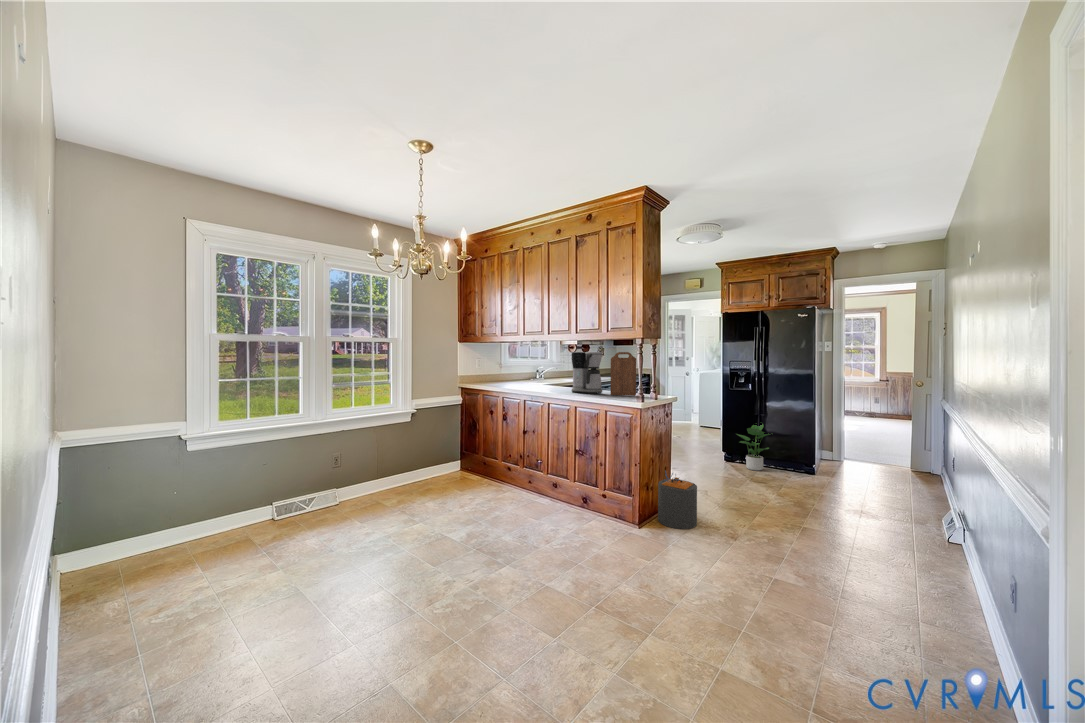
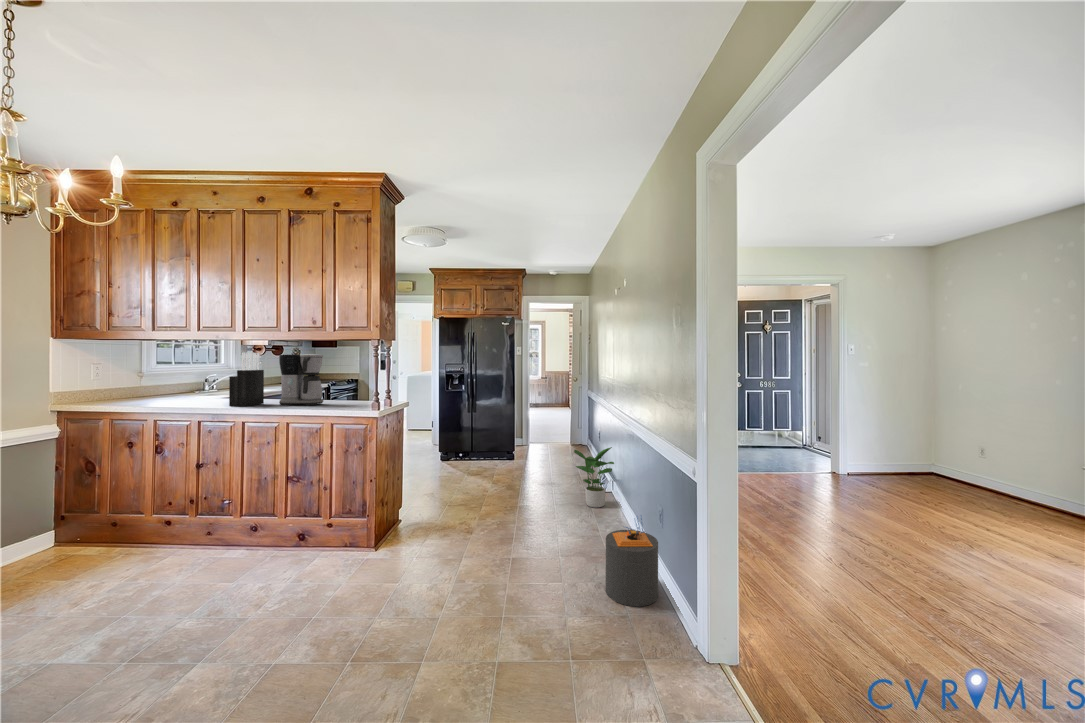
knife block: none [540,351,562,392] -> present [229,352,264,406]
cutting board: present [610,352,636,396] -> none [335,355,367,405]
potted plant: present [736,424,772,471] -> present [574,447,614,508]
trash can: present [658,471,697,529] -> present [606,516,658,607]

